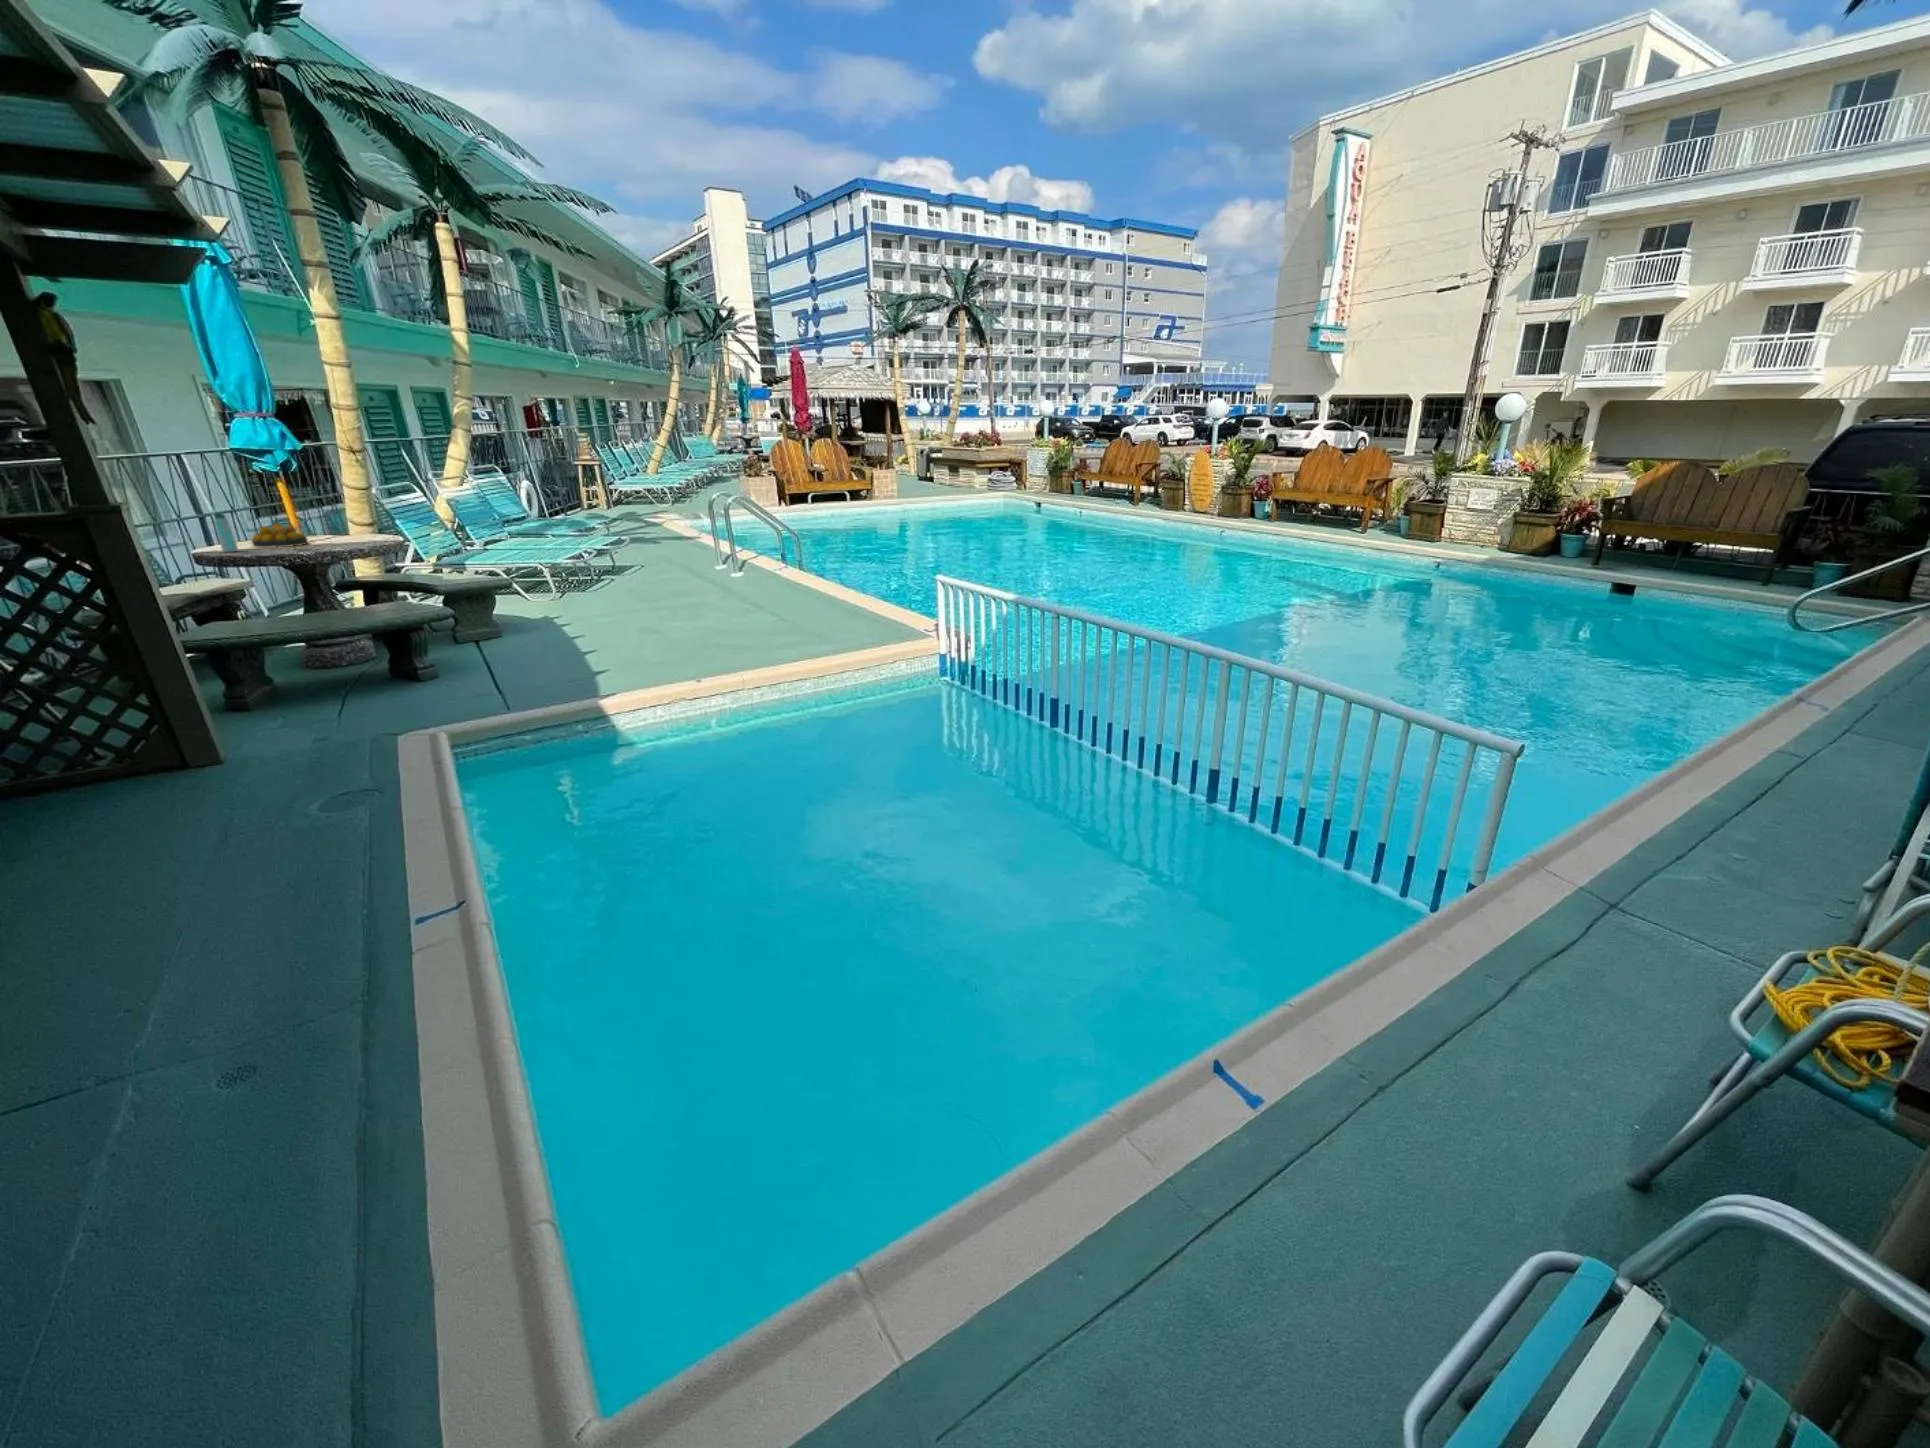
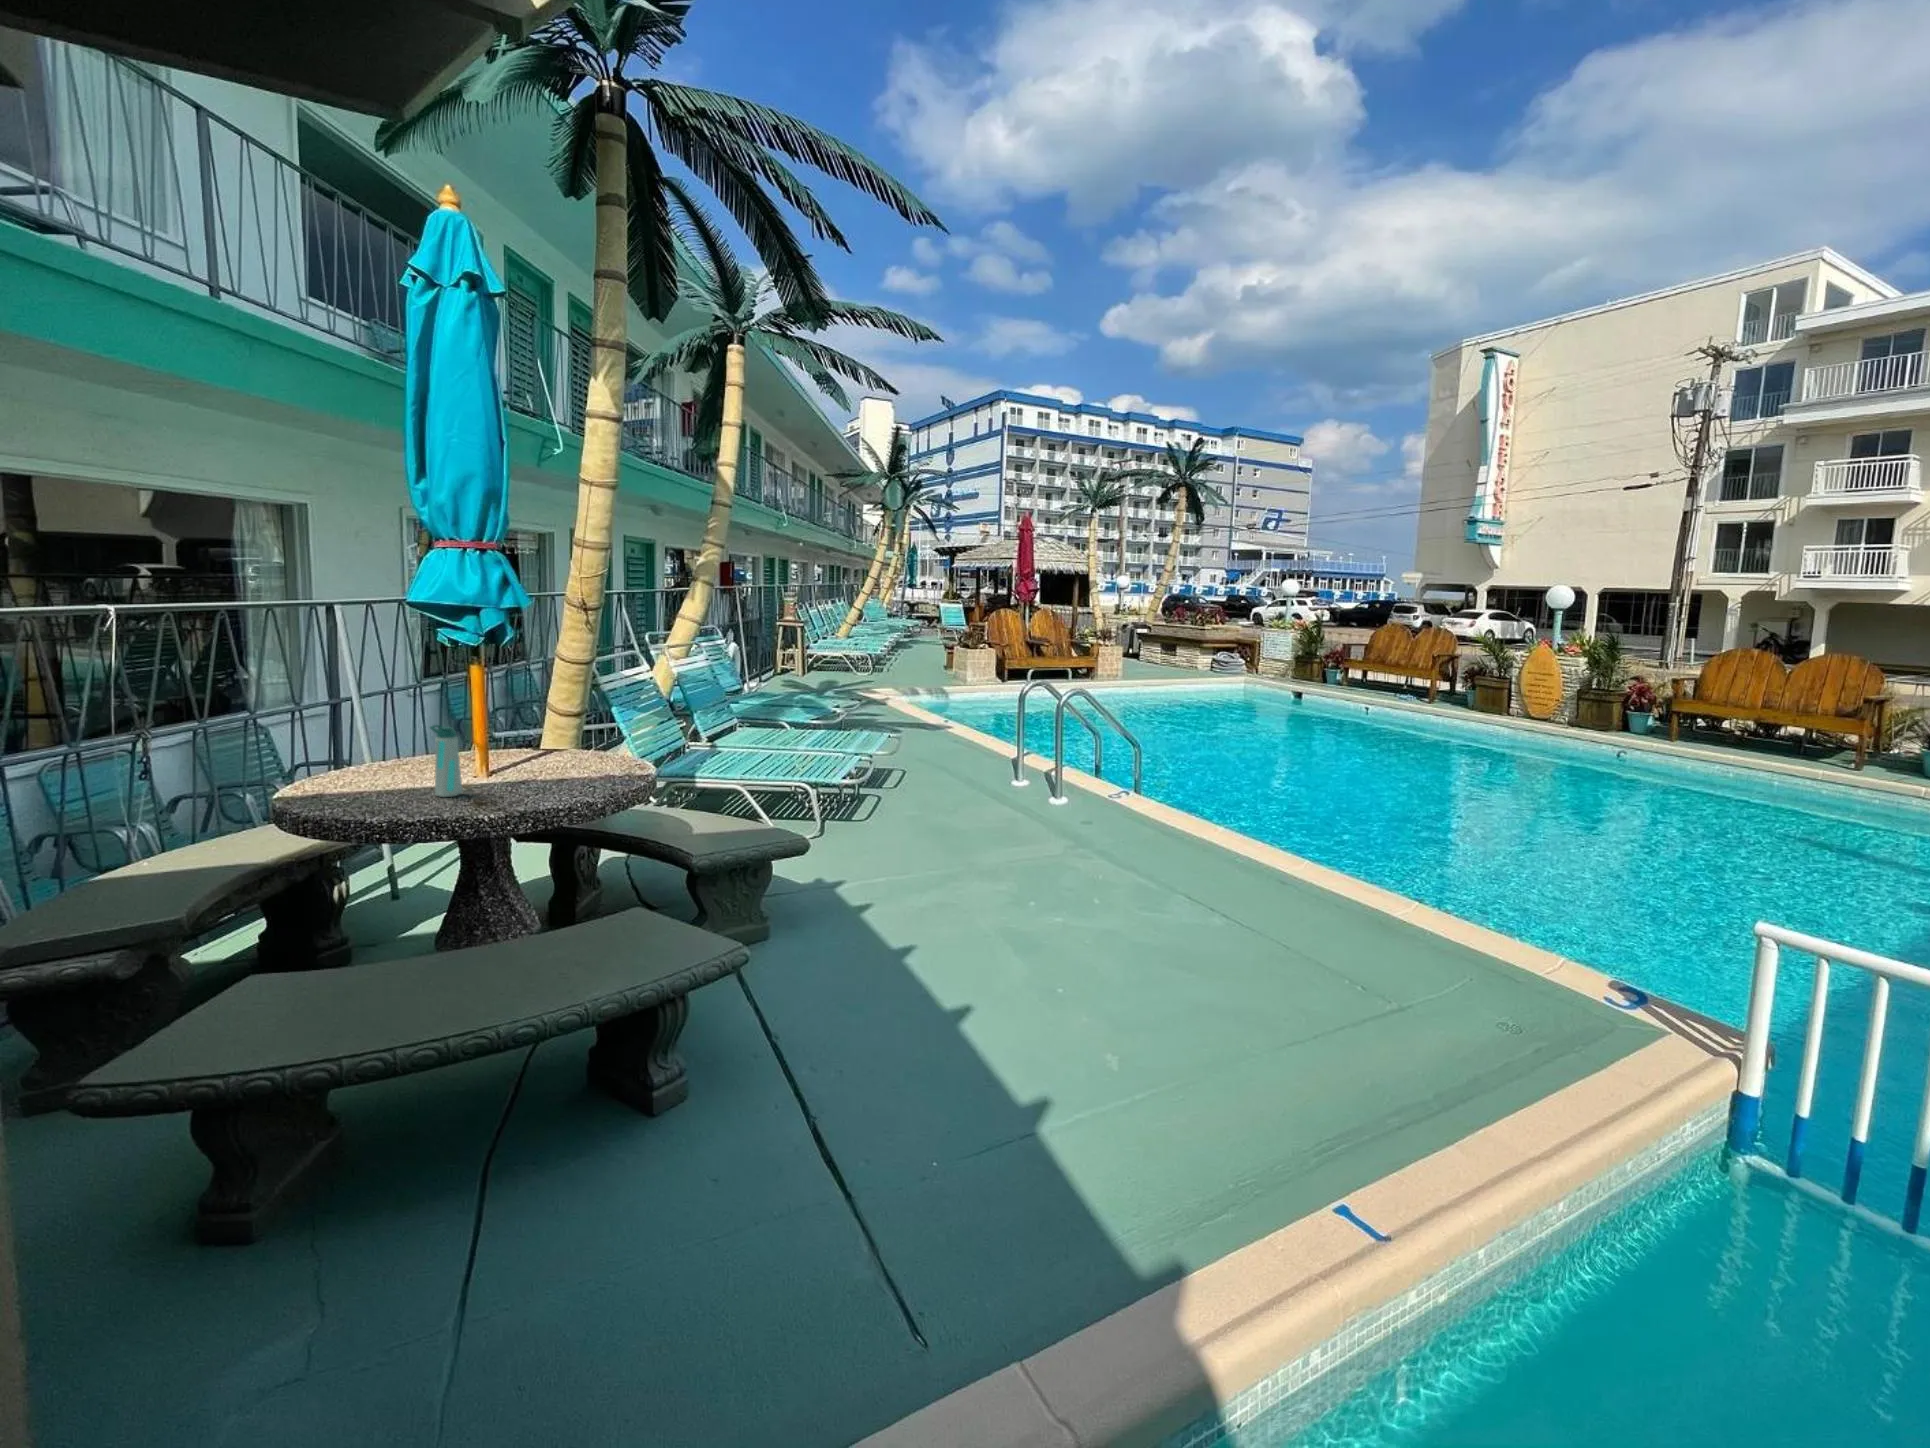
fruit bowl: present [252,523,308,548] -> none [482,737,570,783]

